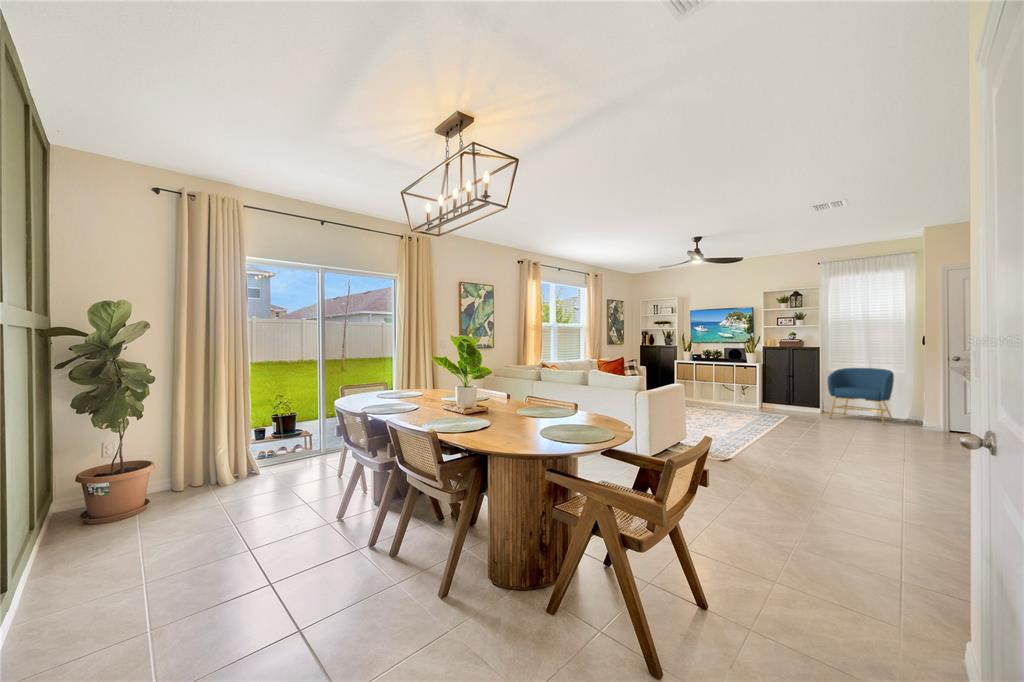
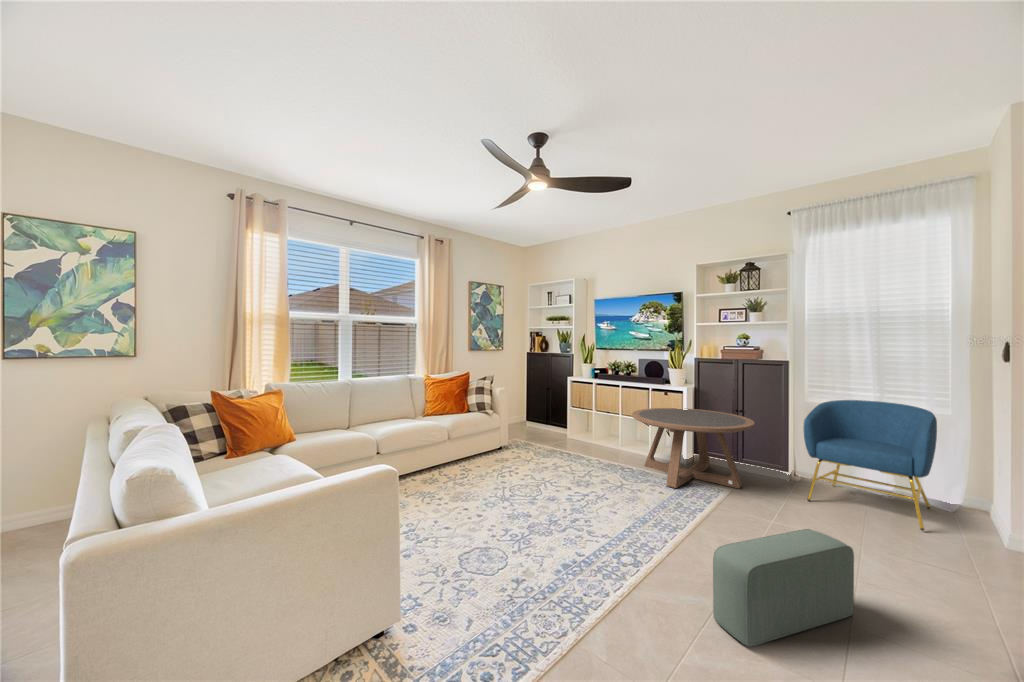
coffee table: none [729,376,801,415] -> present [632,408,755,488]
pouf: none [791,410,845,442] -> present [713,529,854,647]

